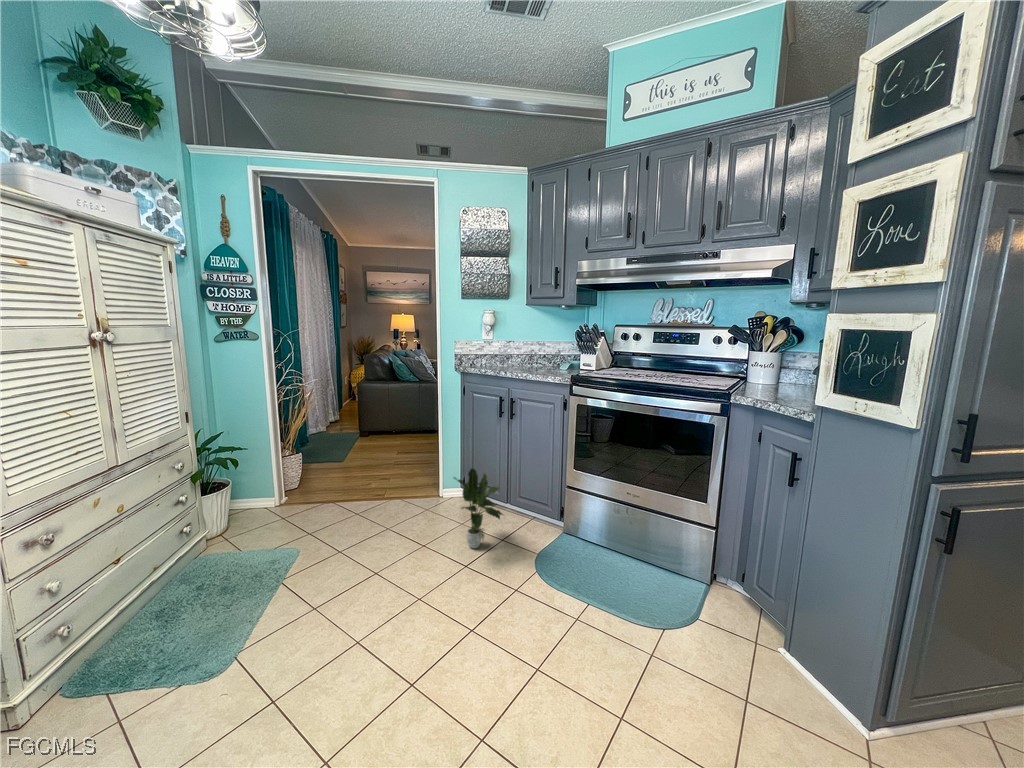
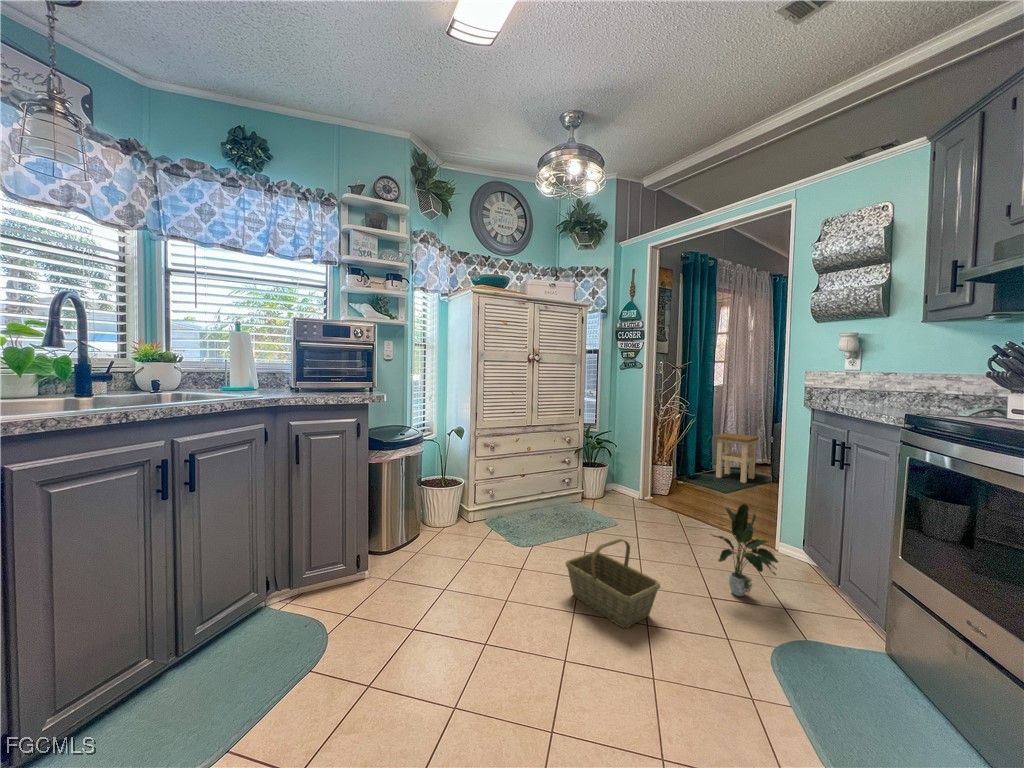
stool: none [308,396,344,445] -> present [715,433,759,483]
basket: none [371,561,481,669] -> present [566,539,660,628]

